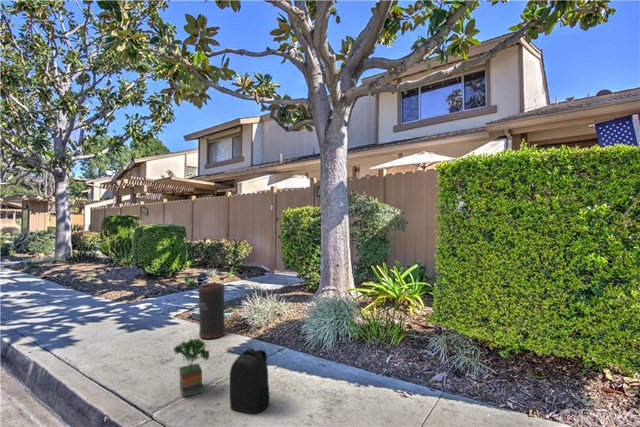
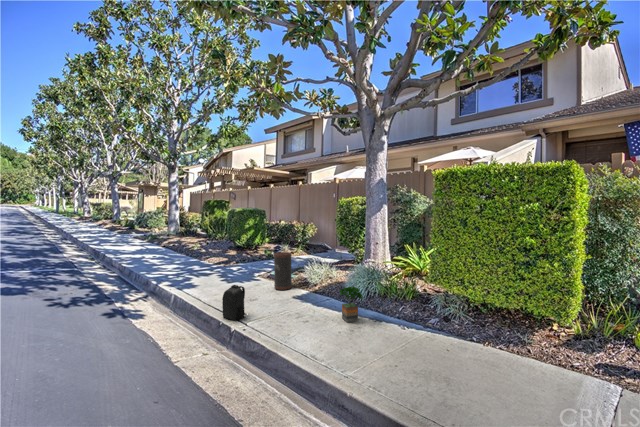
potted tree: present [174,339,209,397] -> present [340,286,363,322]
backpack: present [230,348,270,414] -> present [222,285,245,320]

